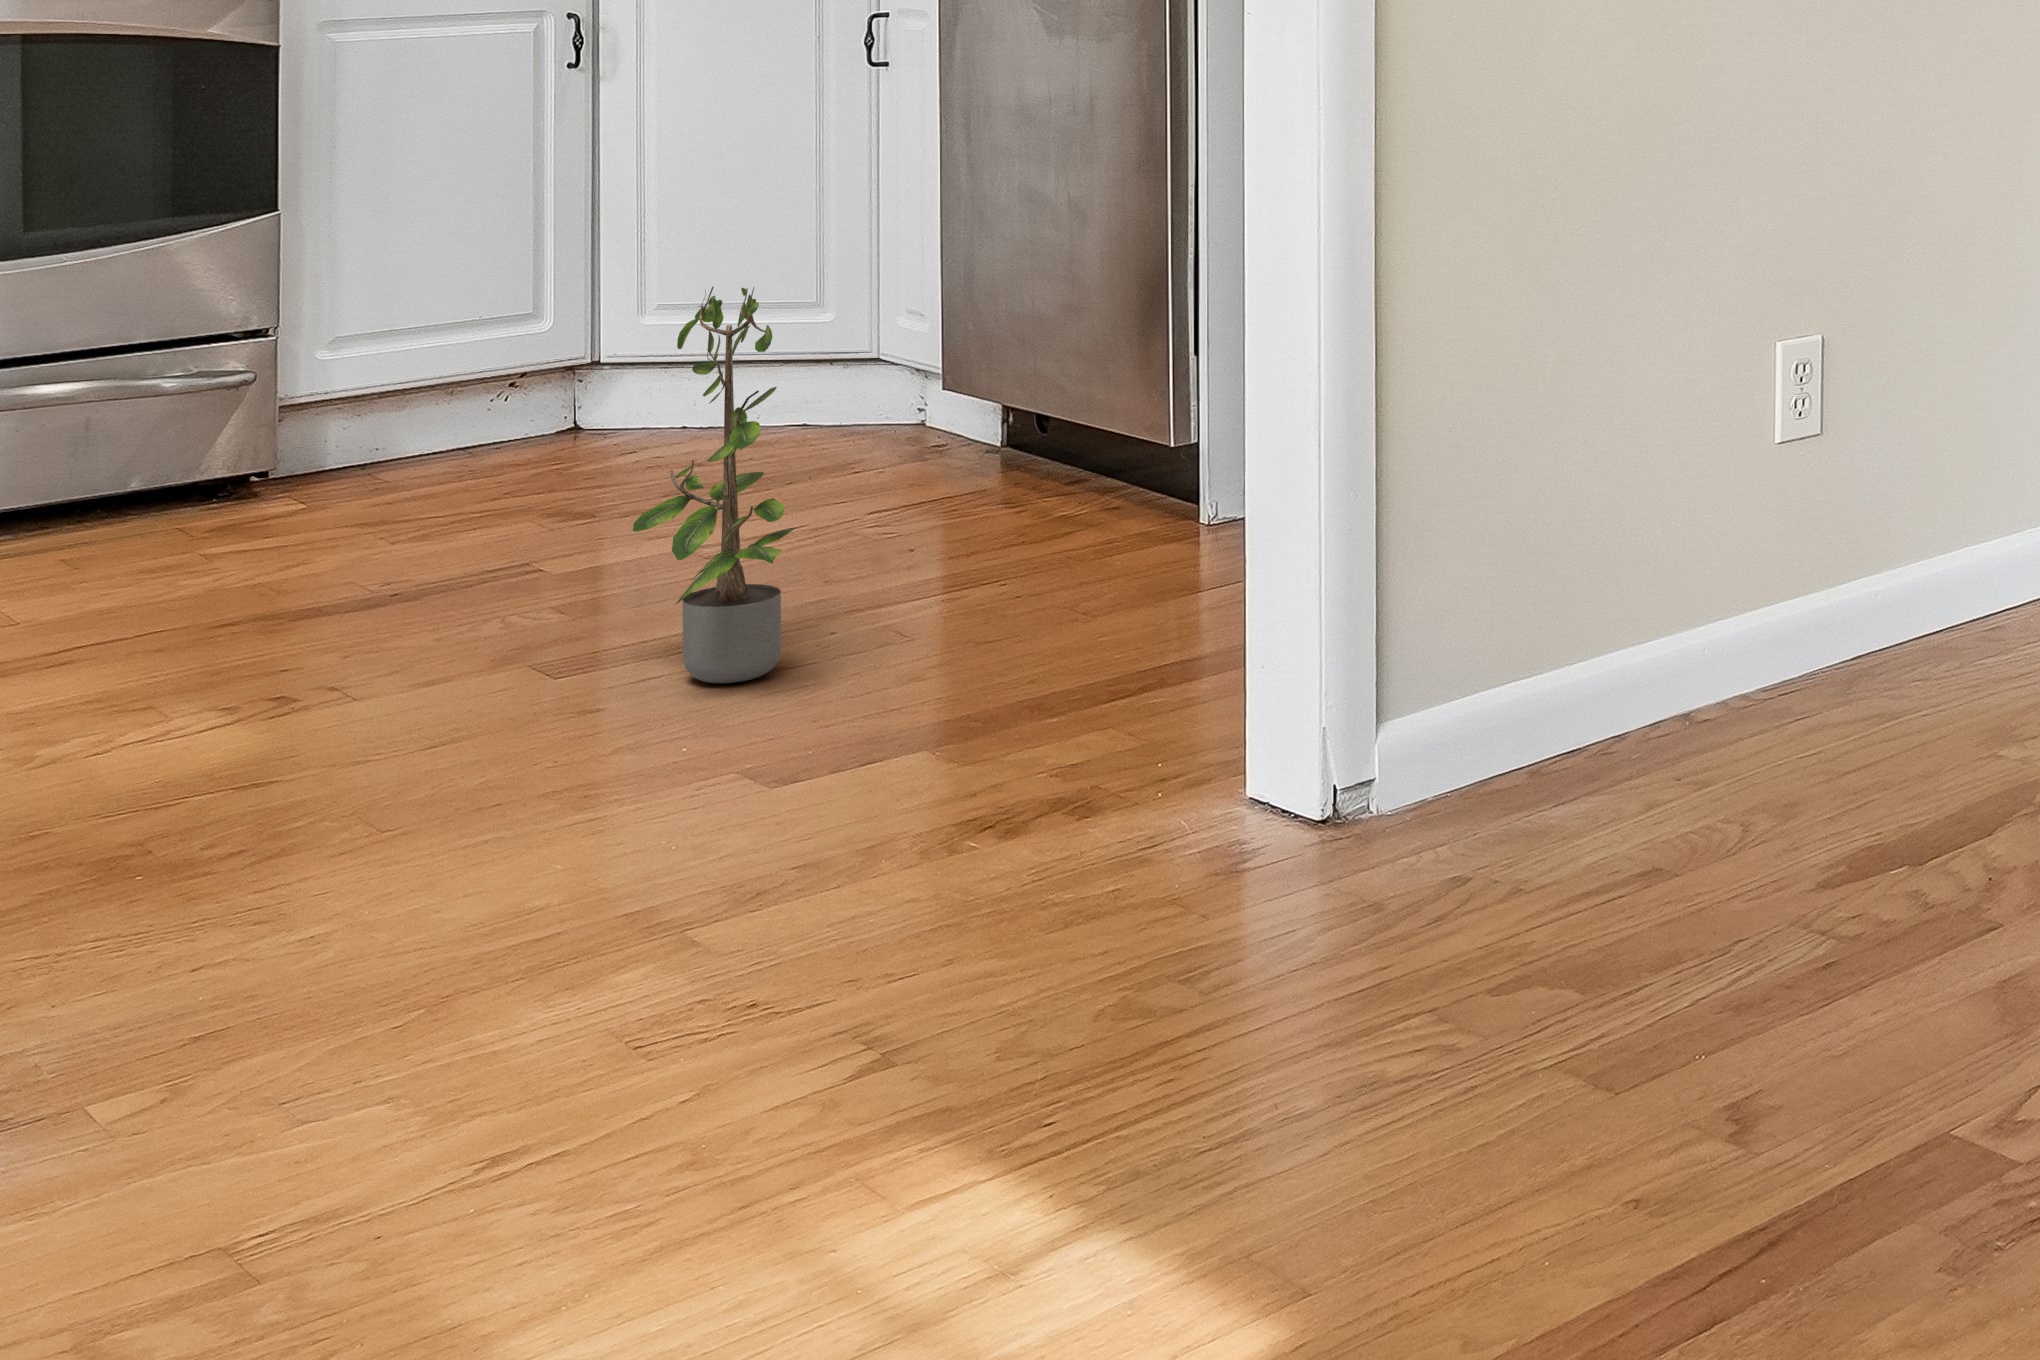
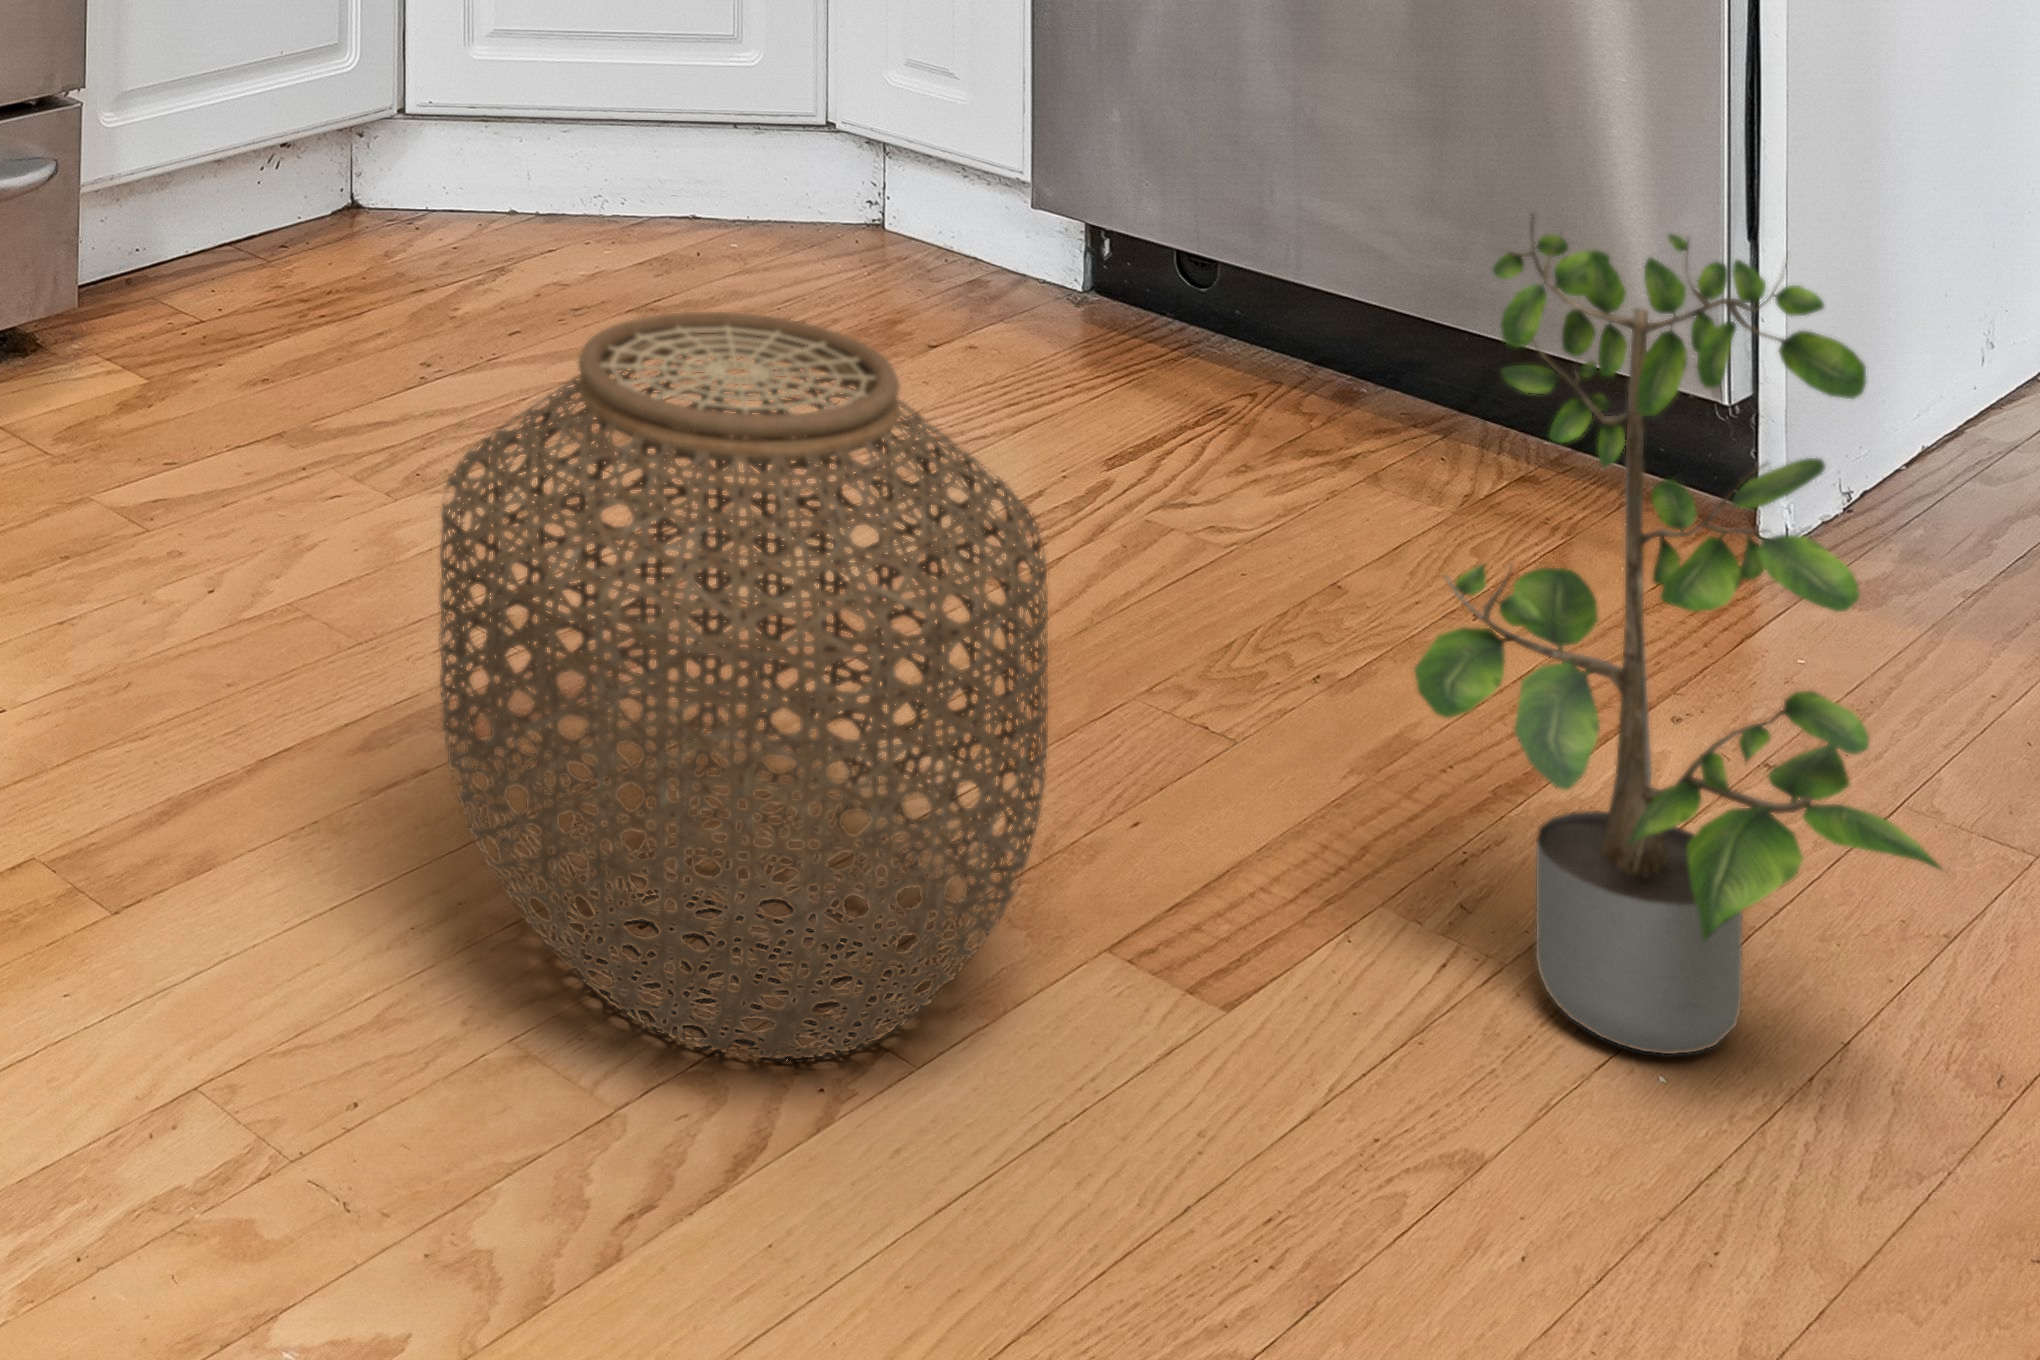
woven basket: none [106,357,453,704] -> present [439,312,1048,1059]

